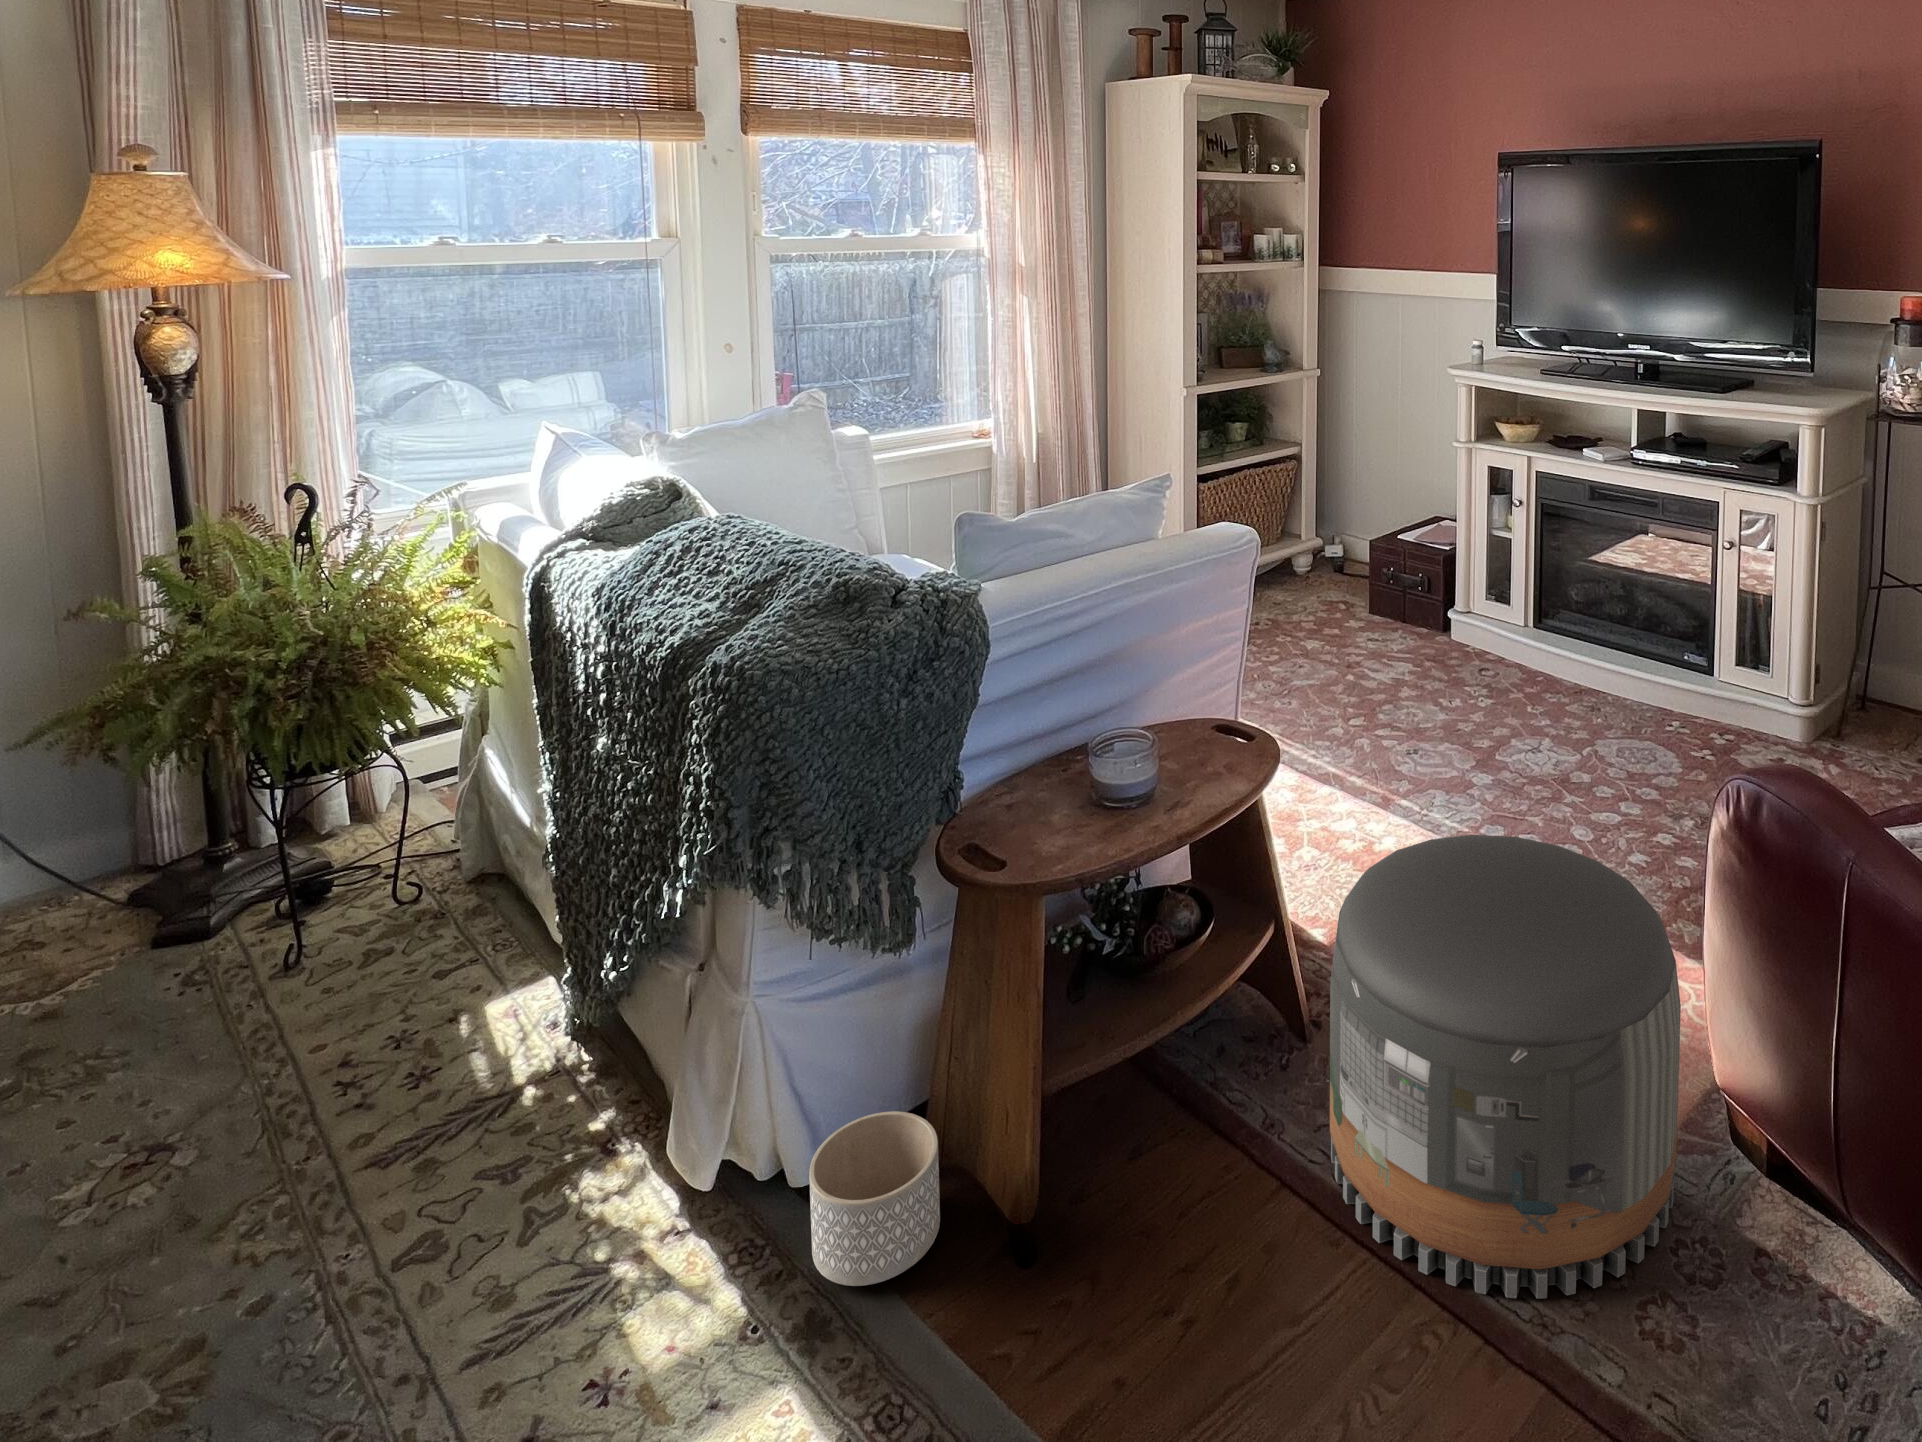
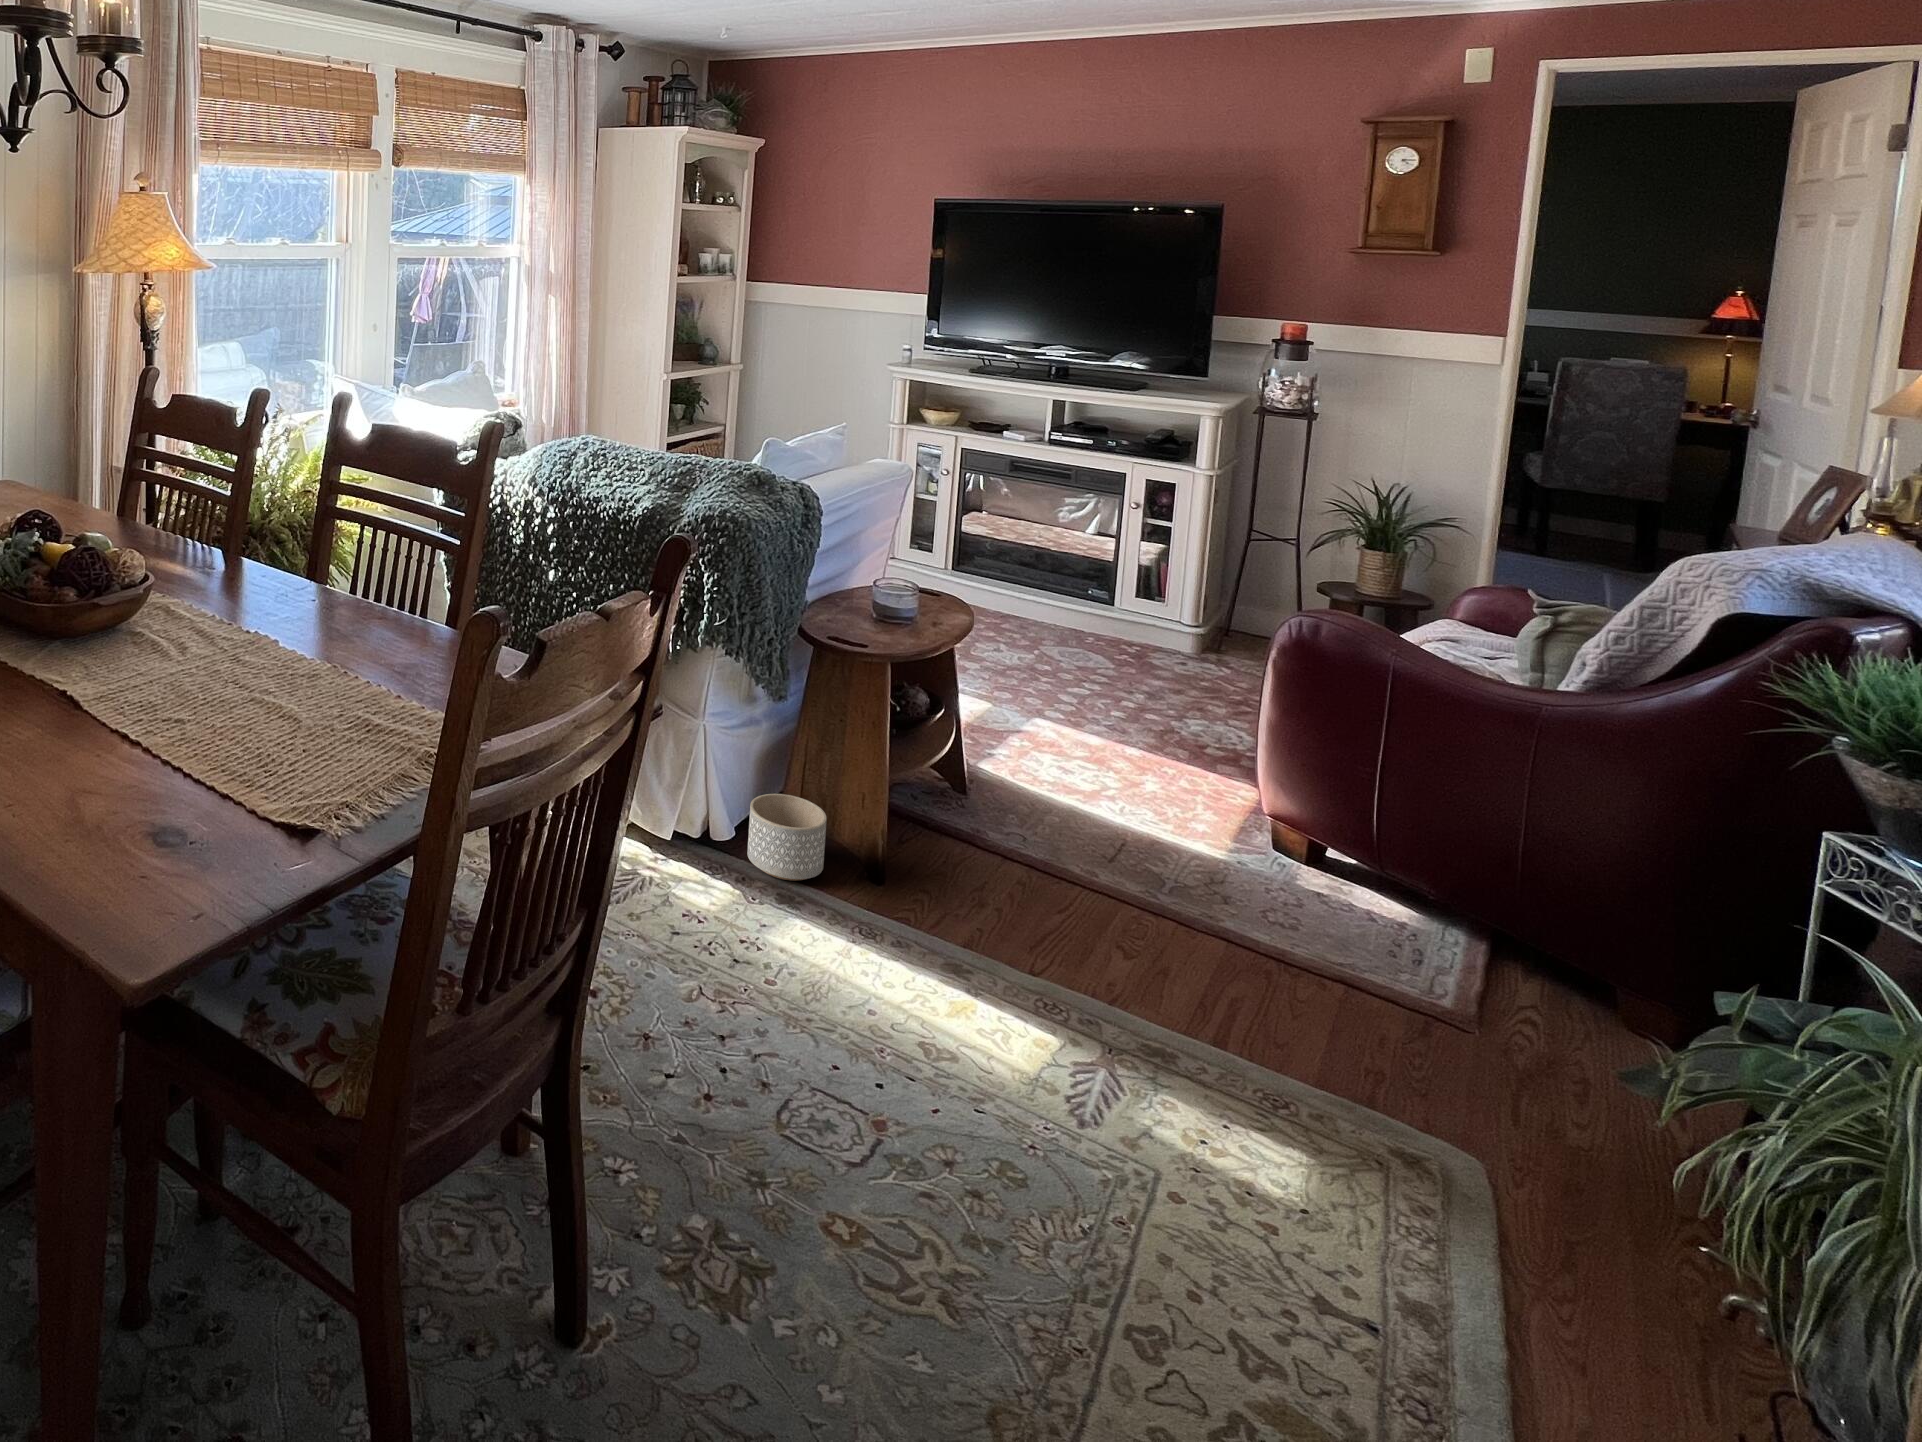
pouf: present [1330,835,1681,1298] -> none [1015,657,1271,903]

